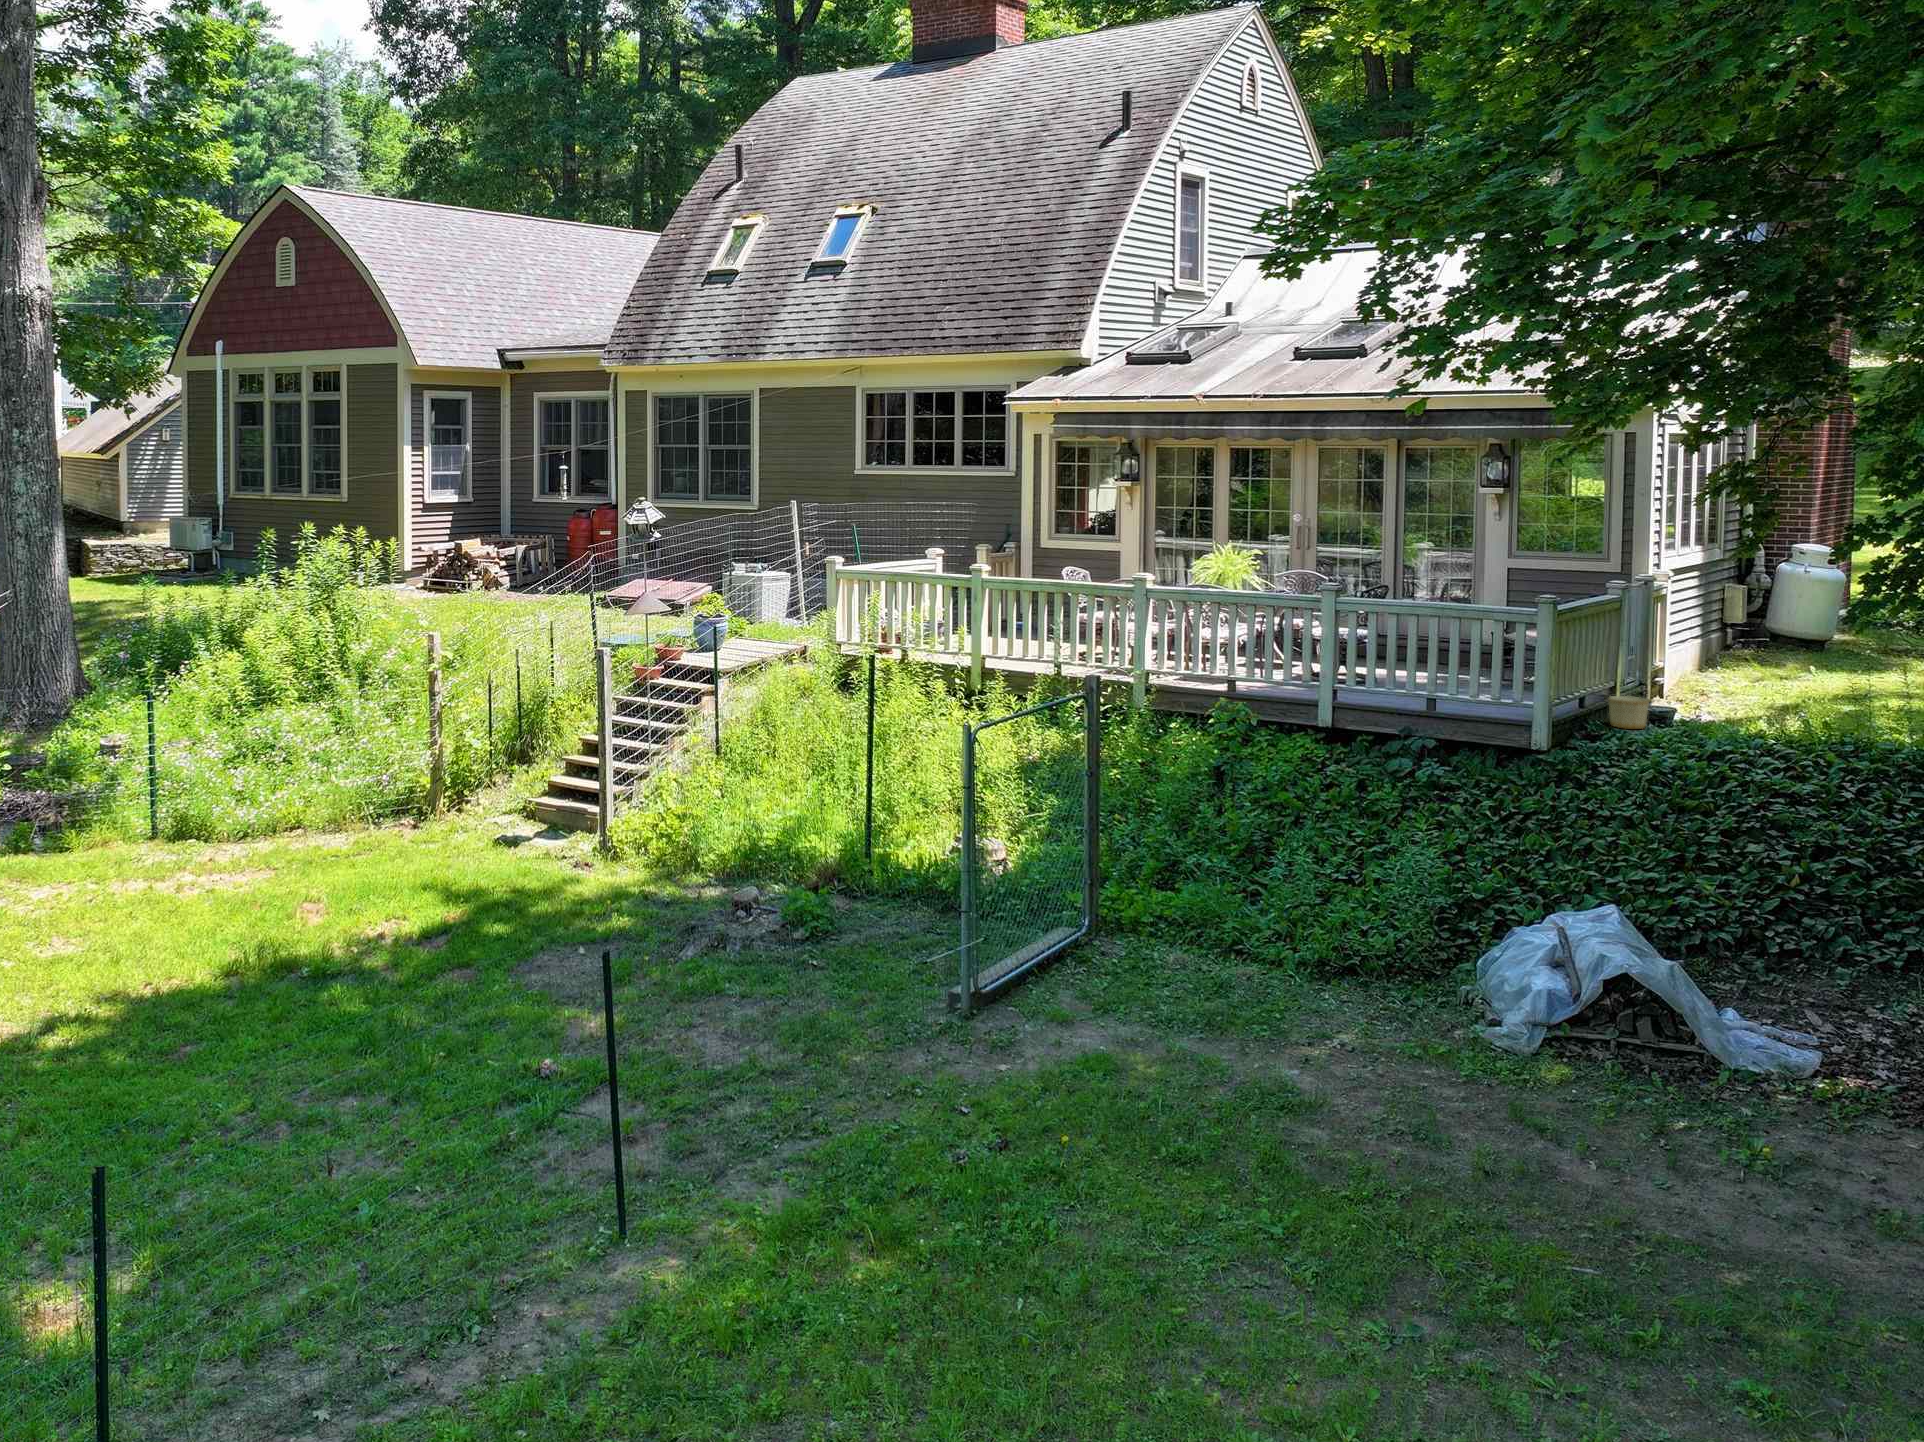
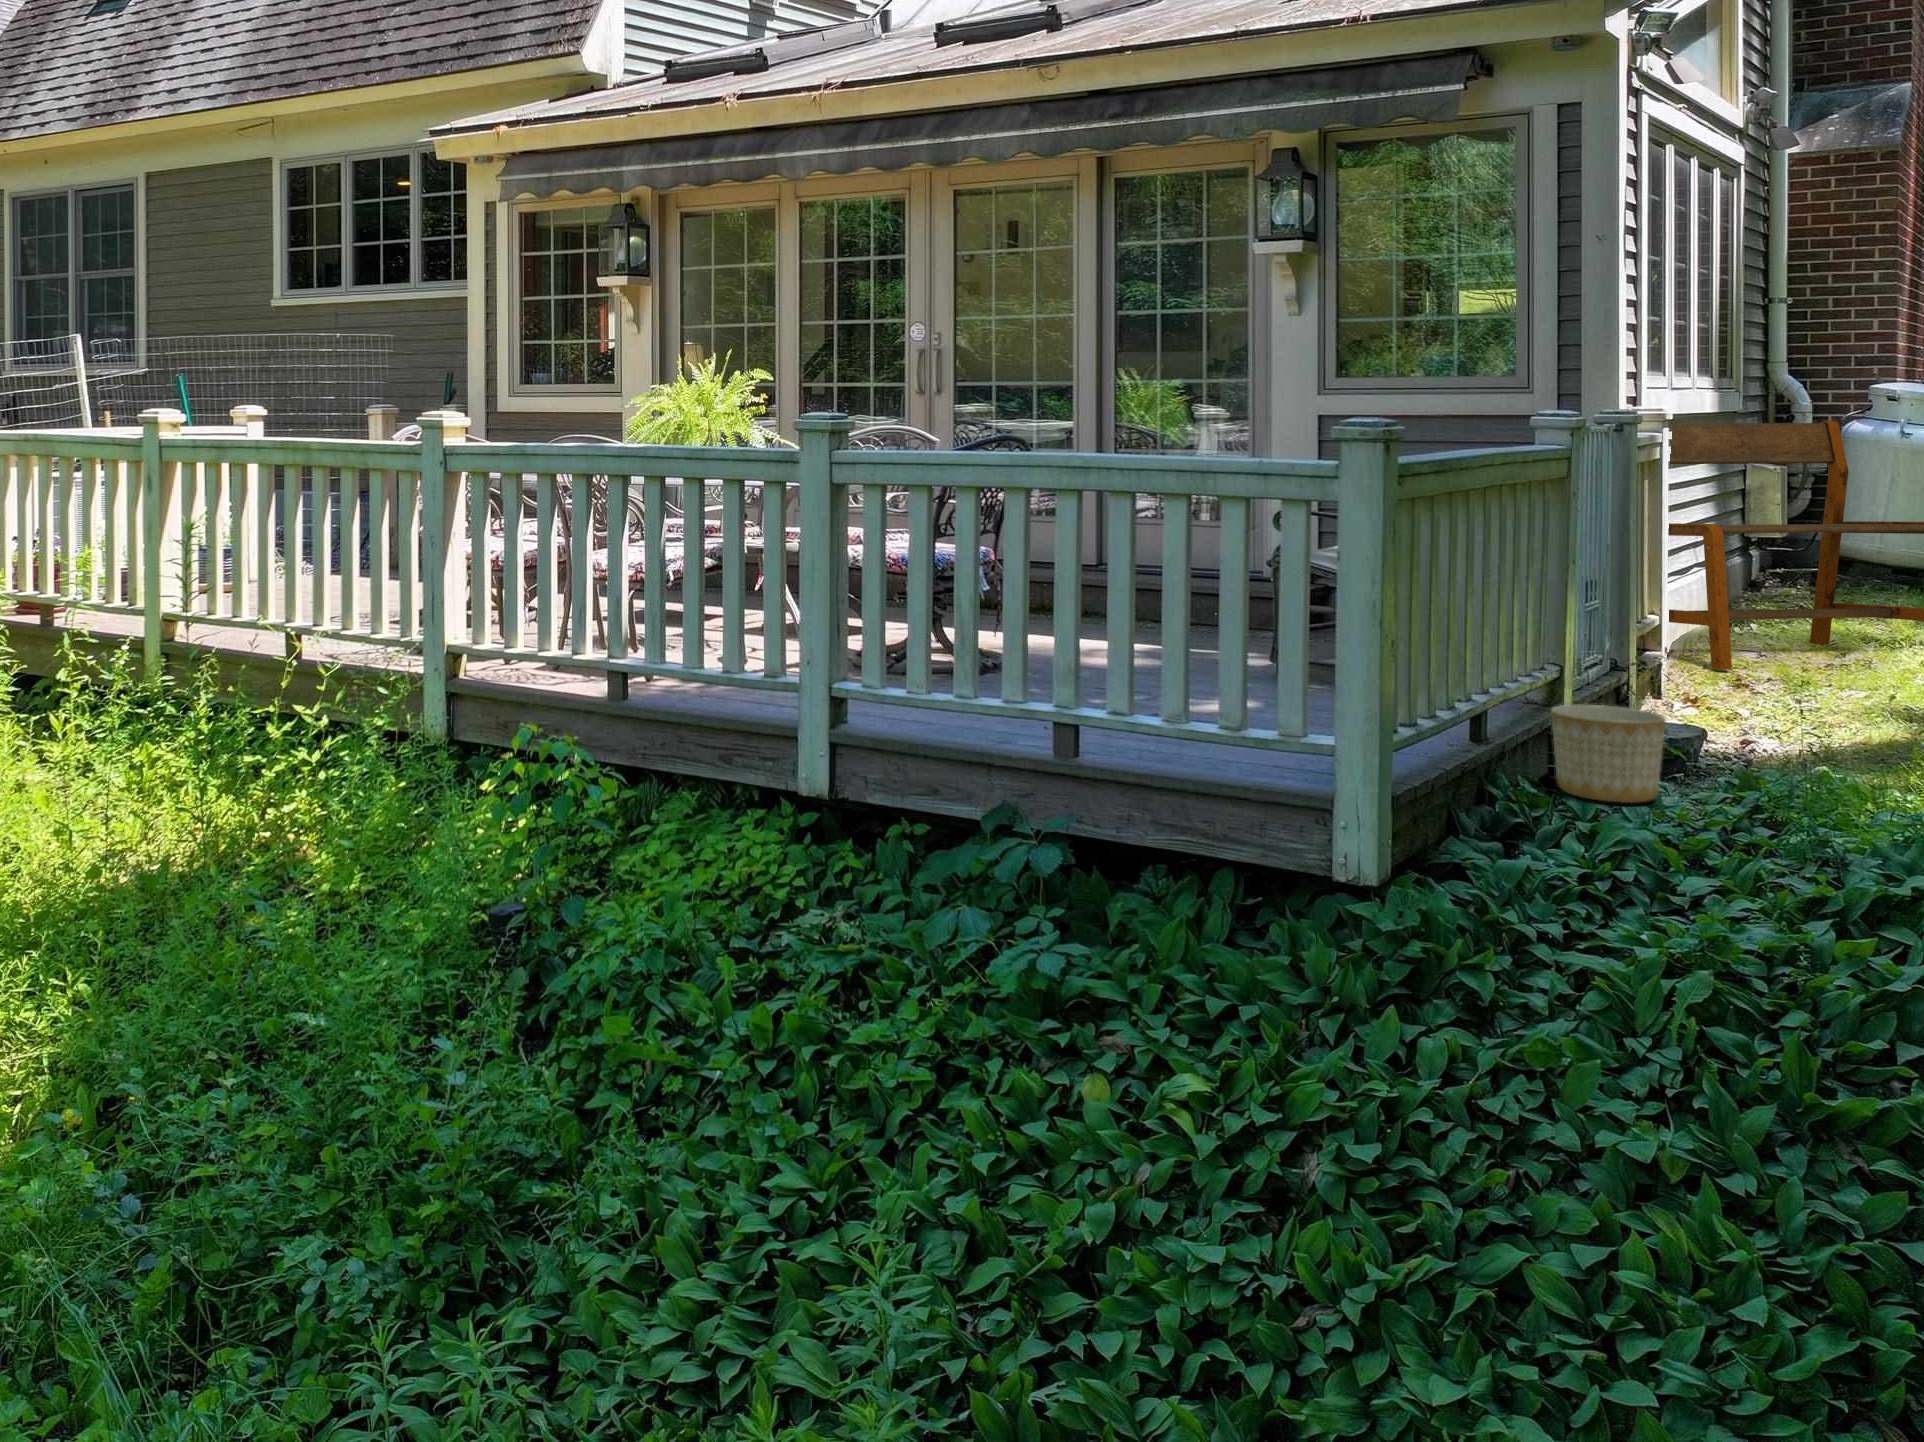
bench: none [1647,574,1804,686] -> present [1669,421,1924,670]

